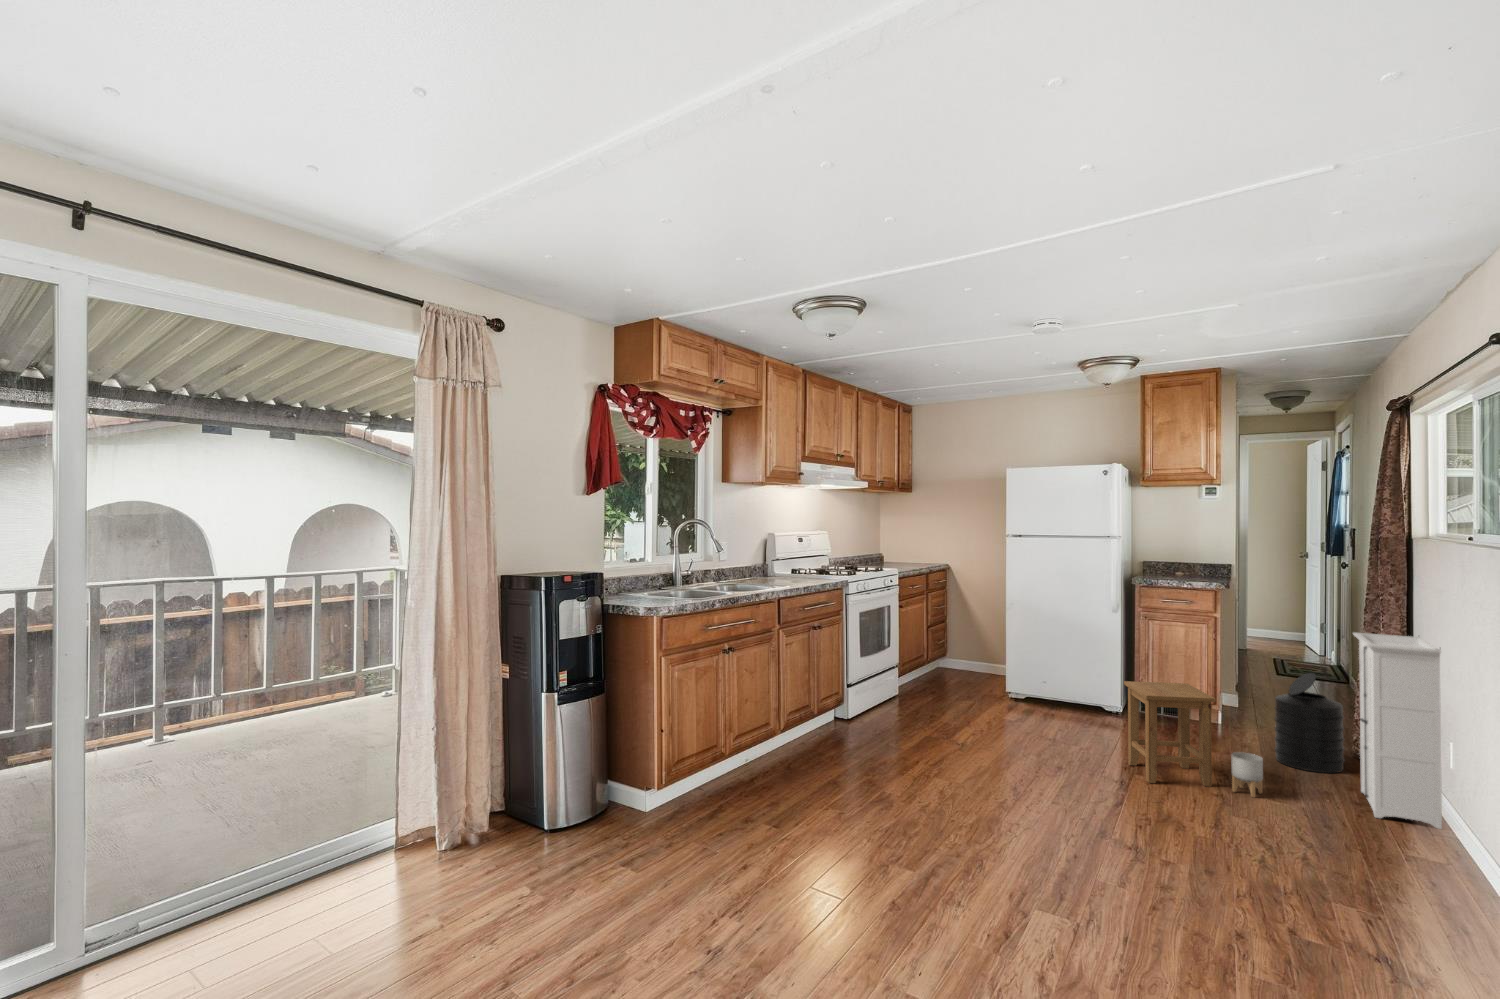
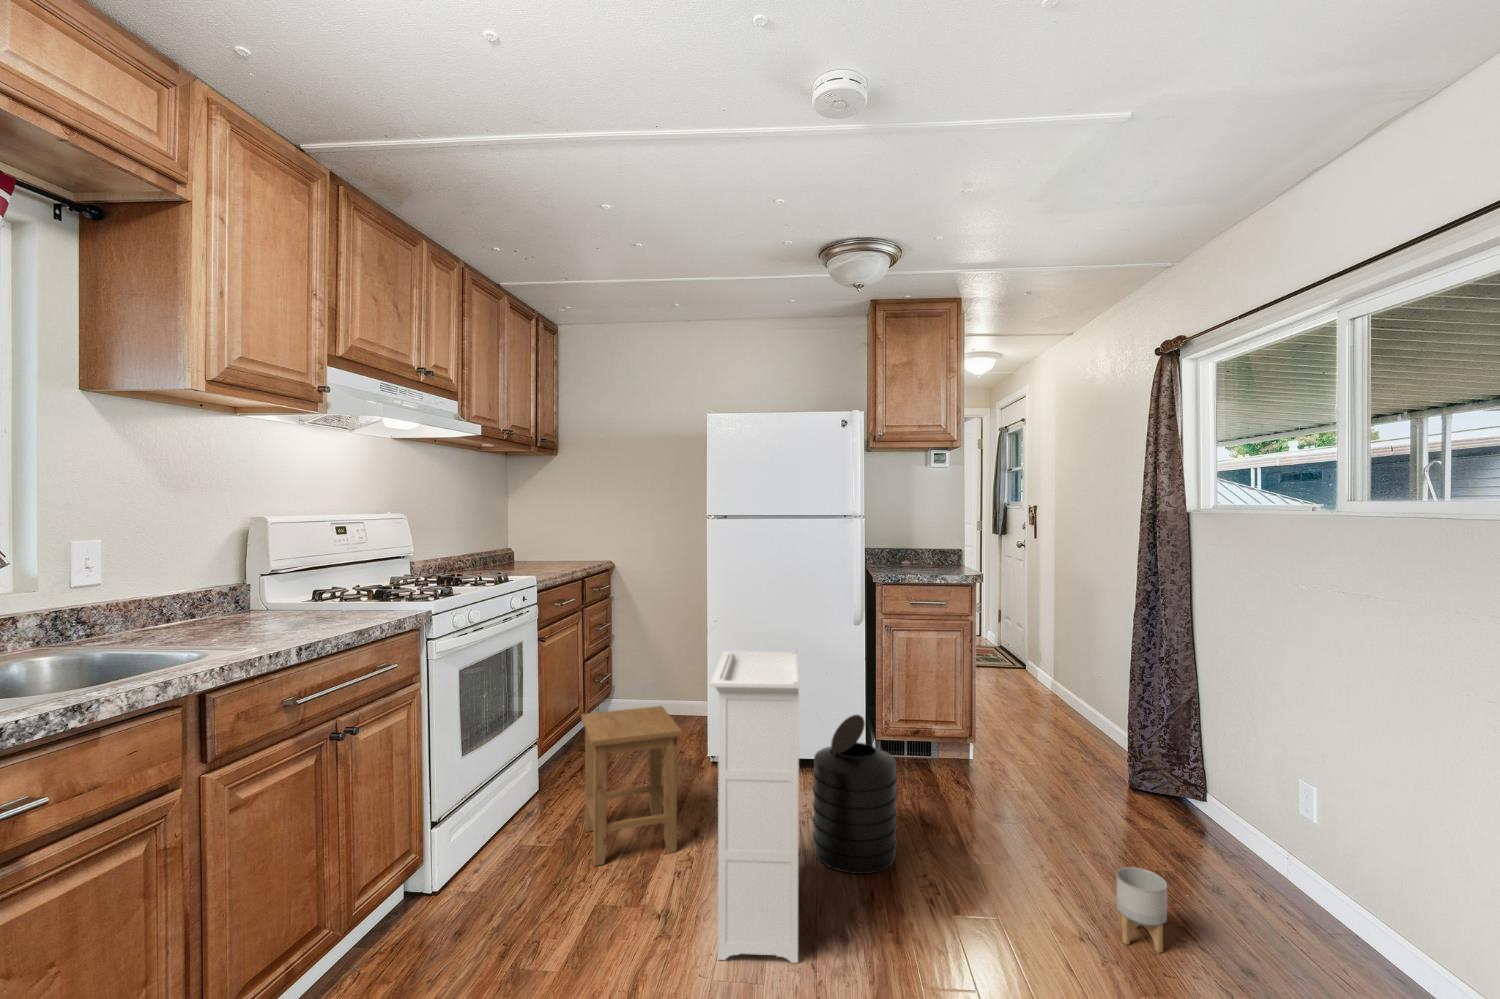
storage cabinet: present [1353,633,1442,829] -> present [710,651,799,963]
trash can: present [1275,673,1344,773] -> present [813,715,897,874]
stool: present [1124,681,1216,787] -> present [581,706,682,866]

